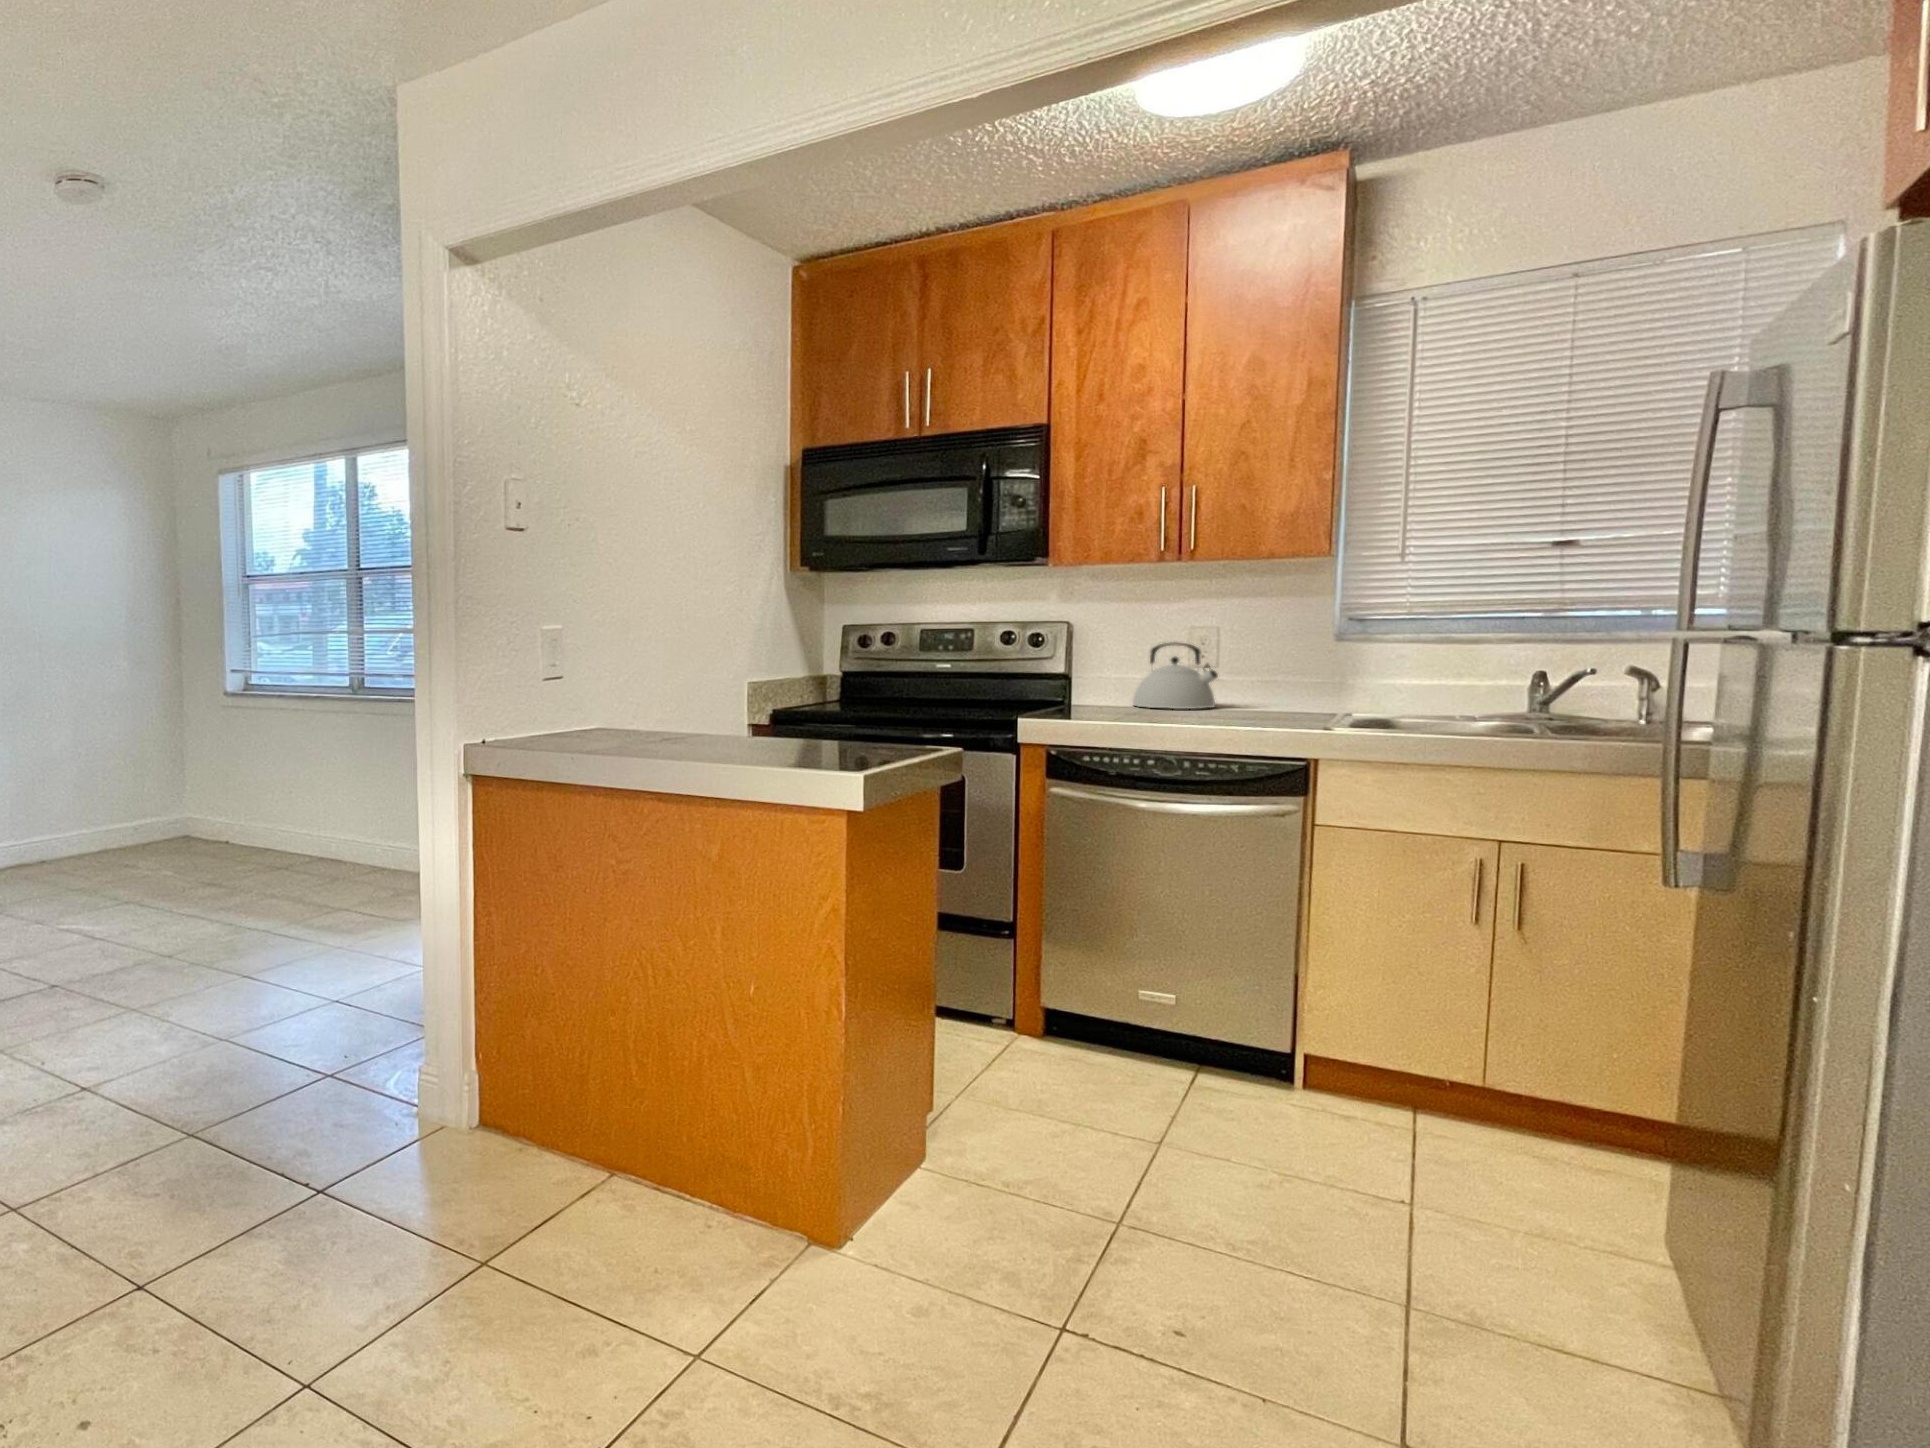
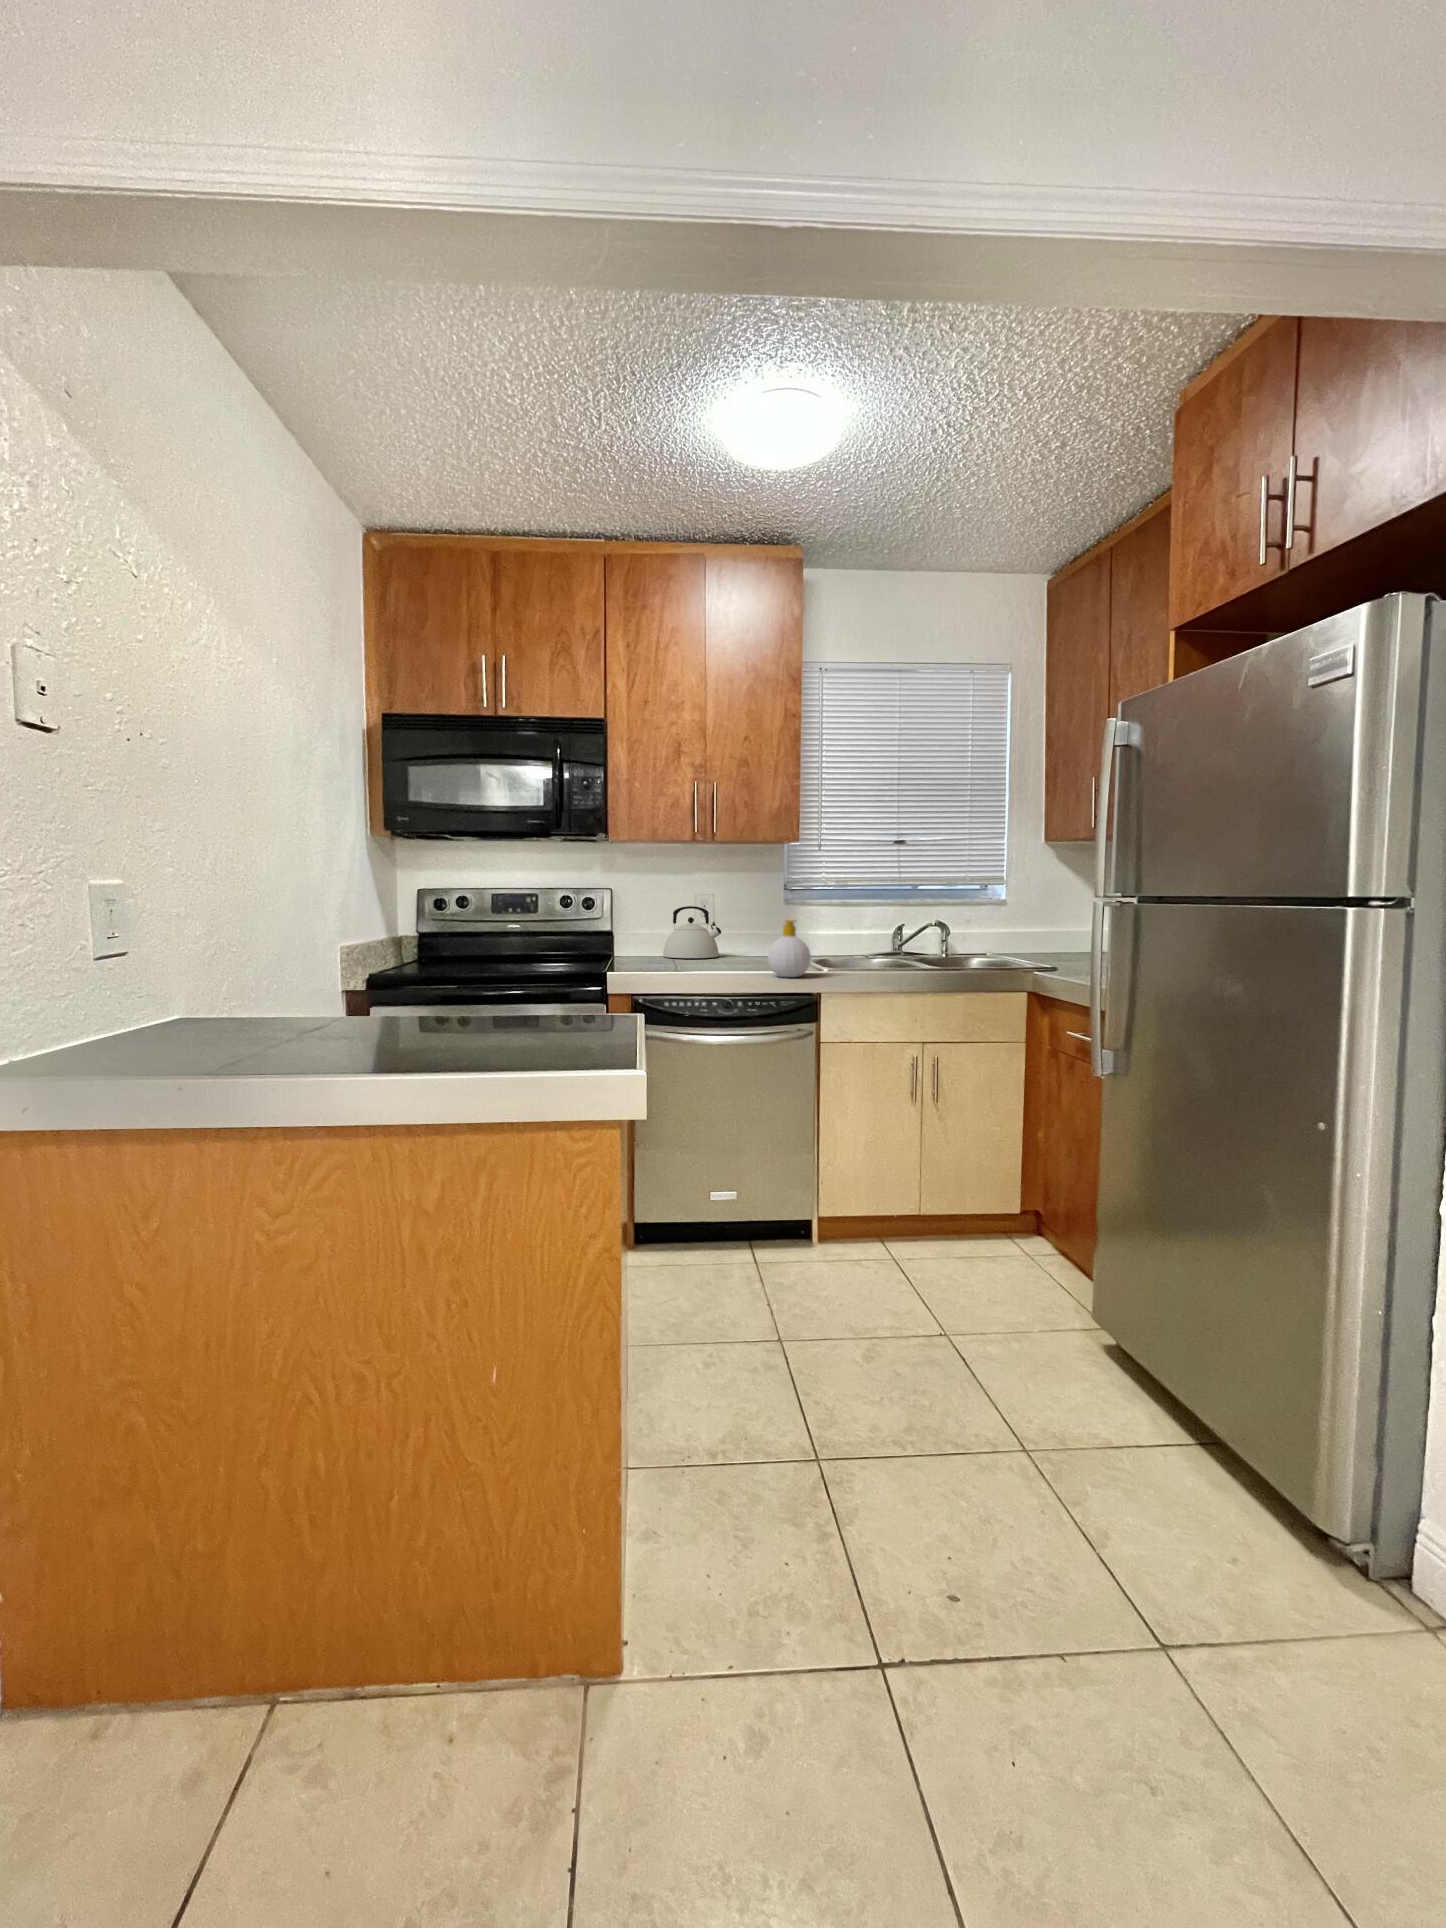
soap bottle: none [1230,663,1297,736] -> present [768,920,811,977]

